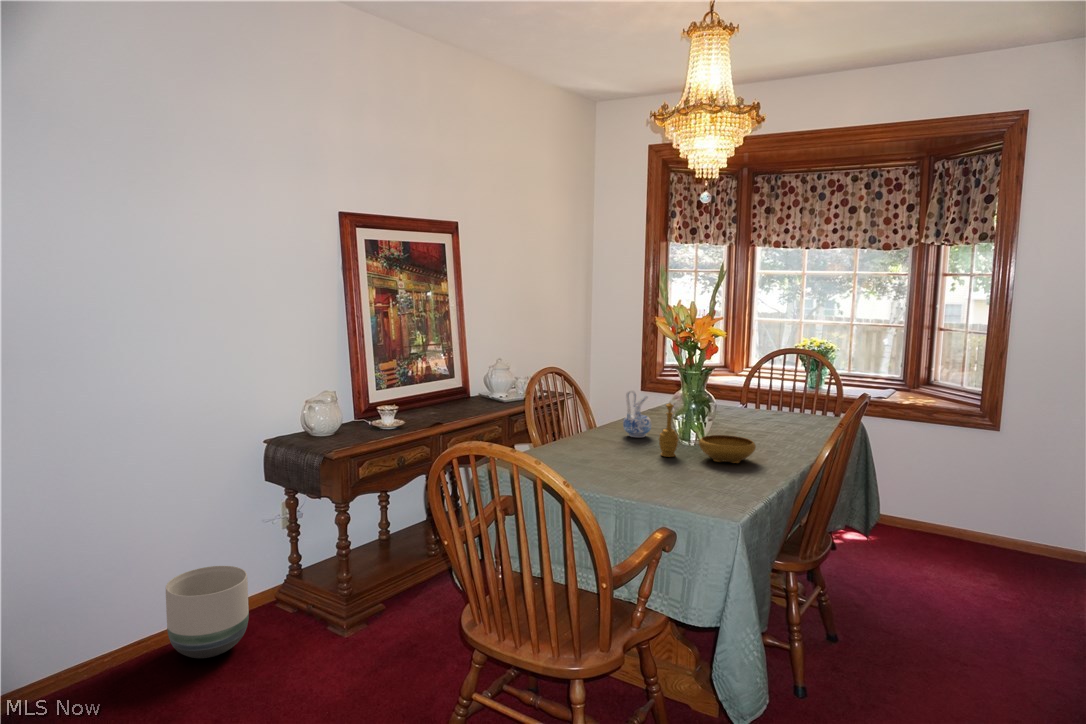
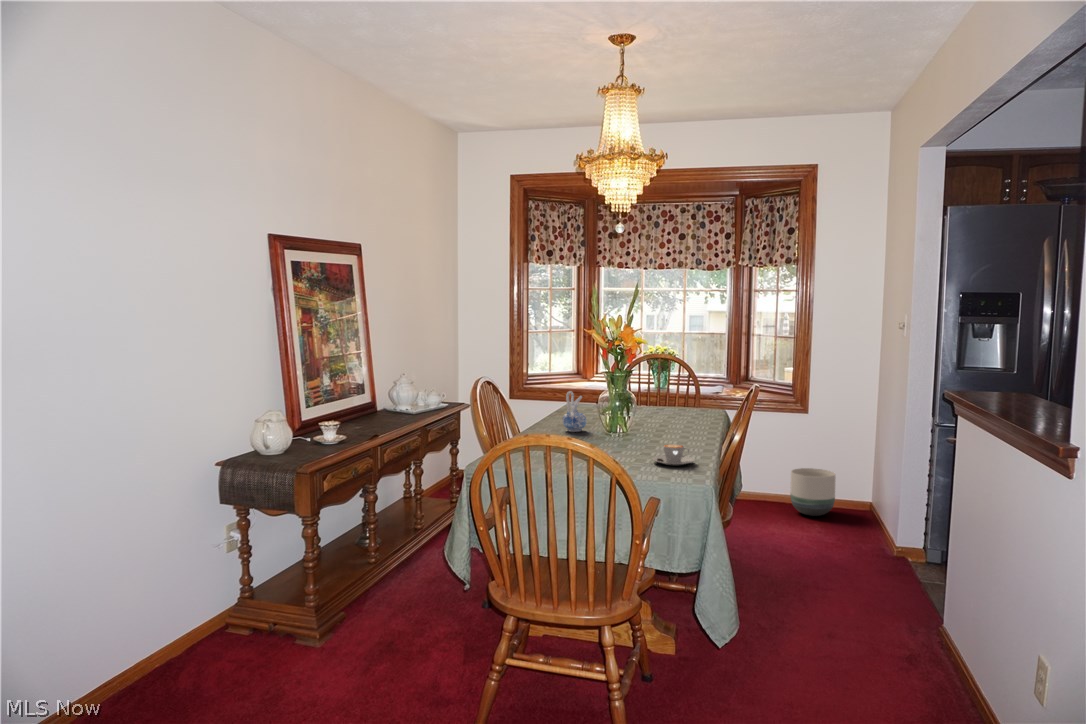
decorative bowl: present [659,403,756,463] -> none [607,398,684,442]
coffee cup: none [679,471,734,500] -> present [653,444,695,465]
planter: present [166,566,249,658] -> present [790,468,836,516]

